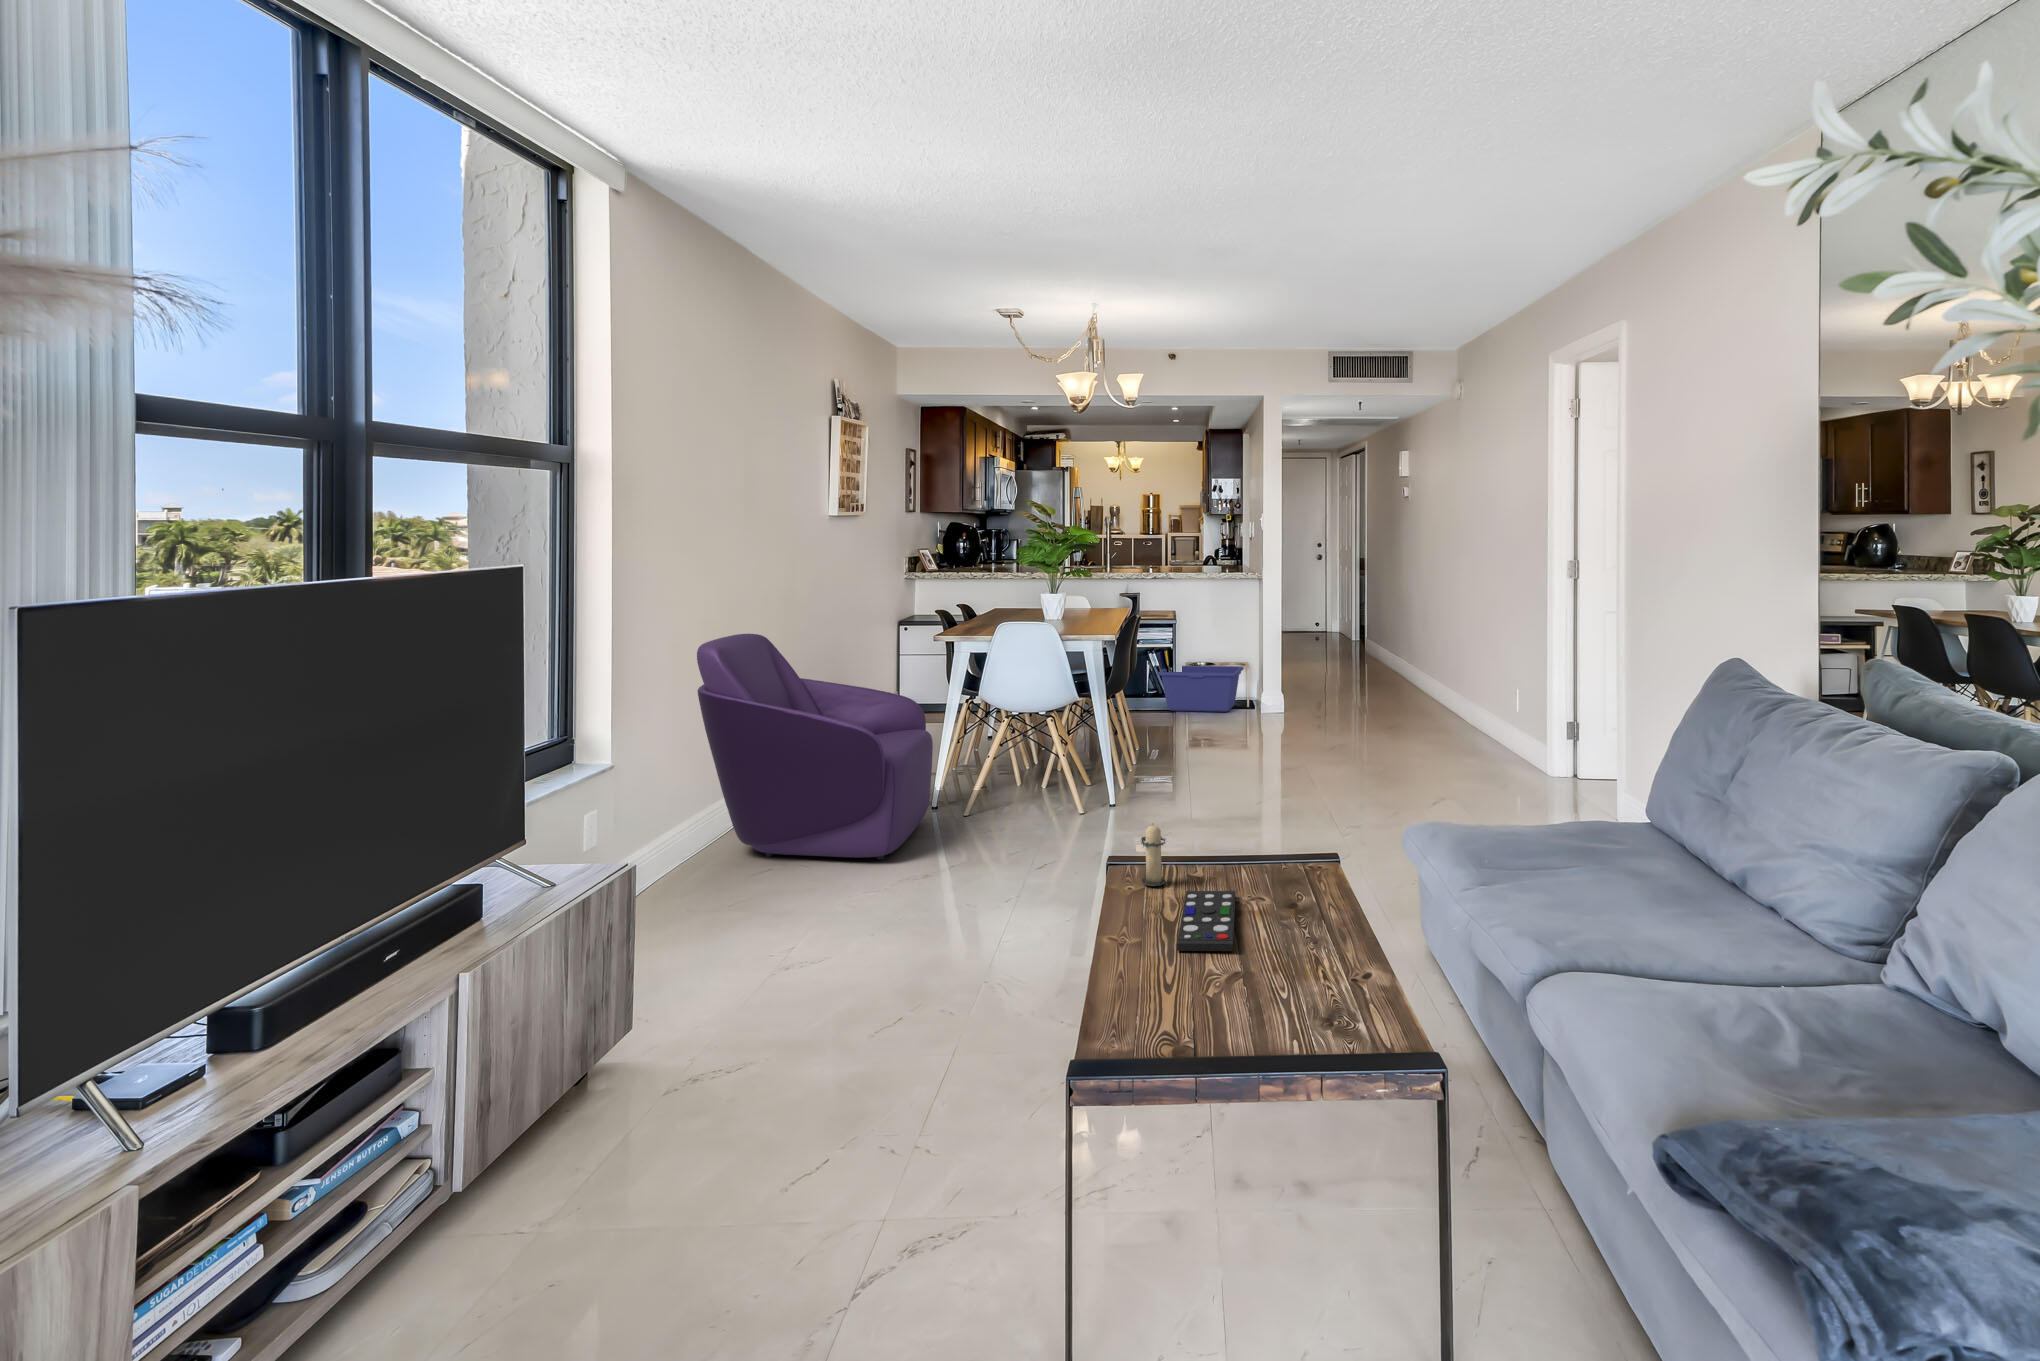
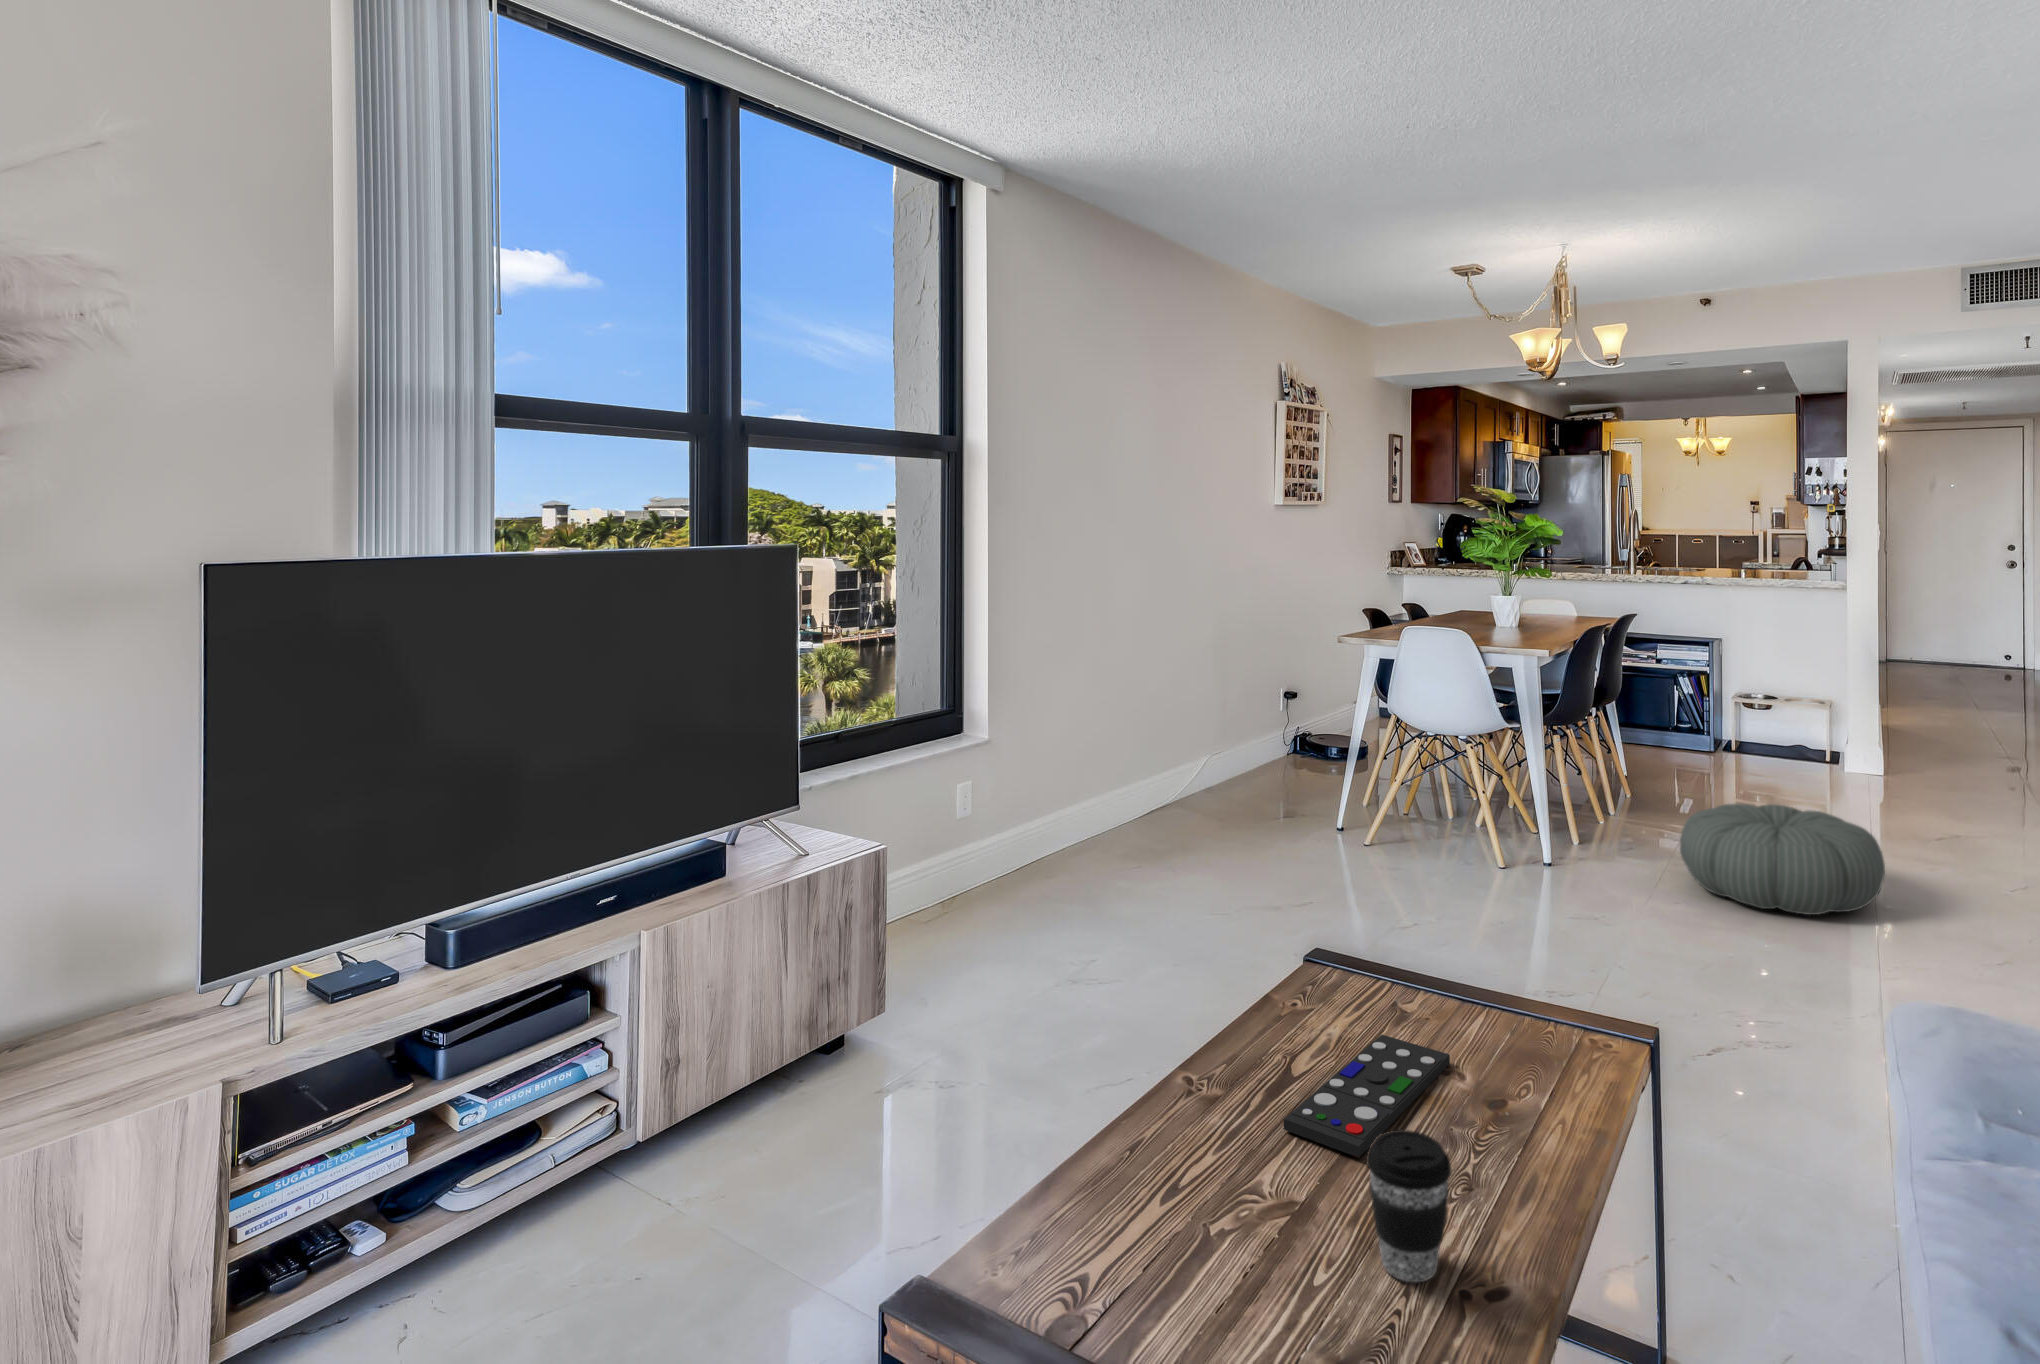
armchair: present [697,634,933,860] -> none [1080,627,1321,886]
storage bin: present [1157,666,1244,712] -> none [1683,698,1816,766]
pouf: none [1205,733,1331,805] -> present [1680,803,1885,915]
candle: present [1141,824,1165,886] -> none [1333,921,1377,1017]
coffee cup: none [1276,910,1326,994] -> present [1366,1130,1451,1282]

